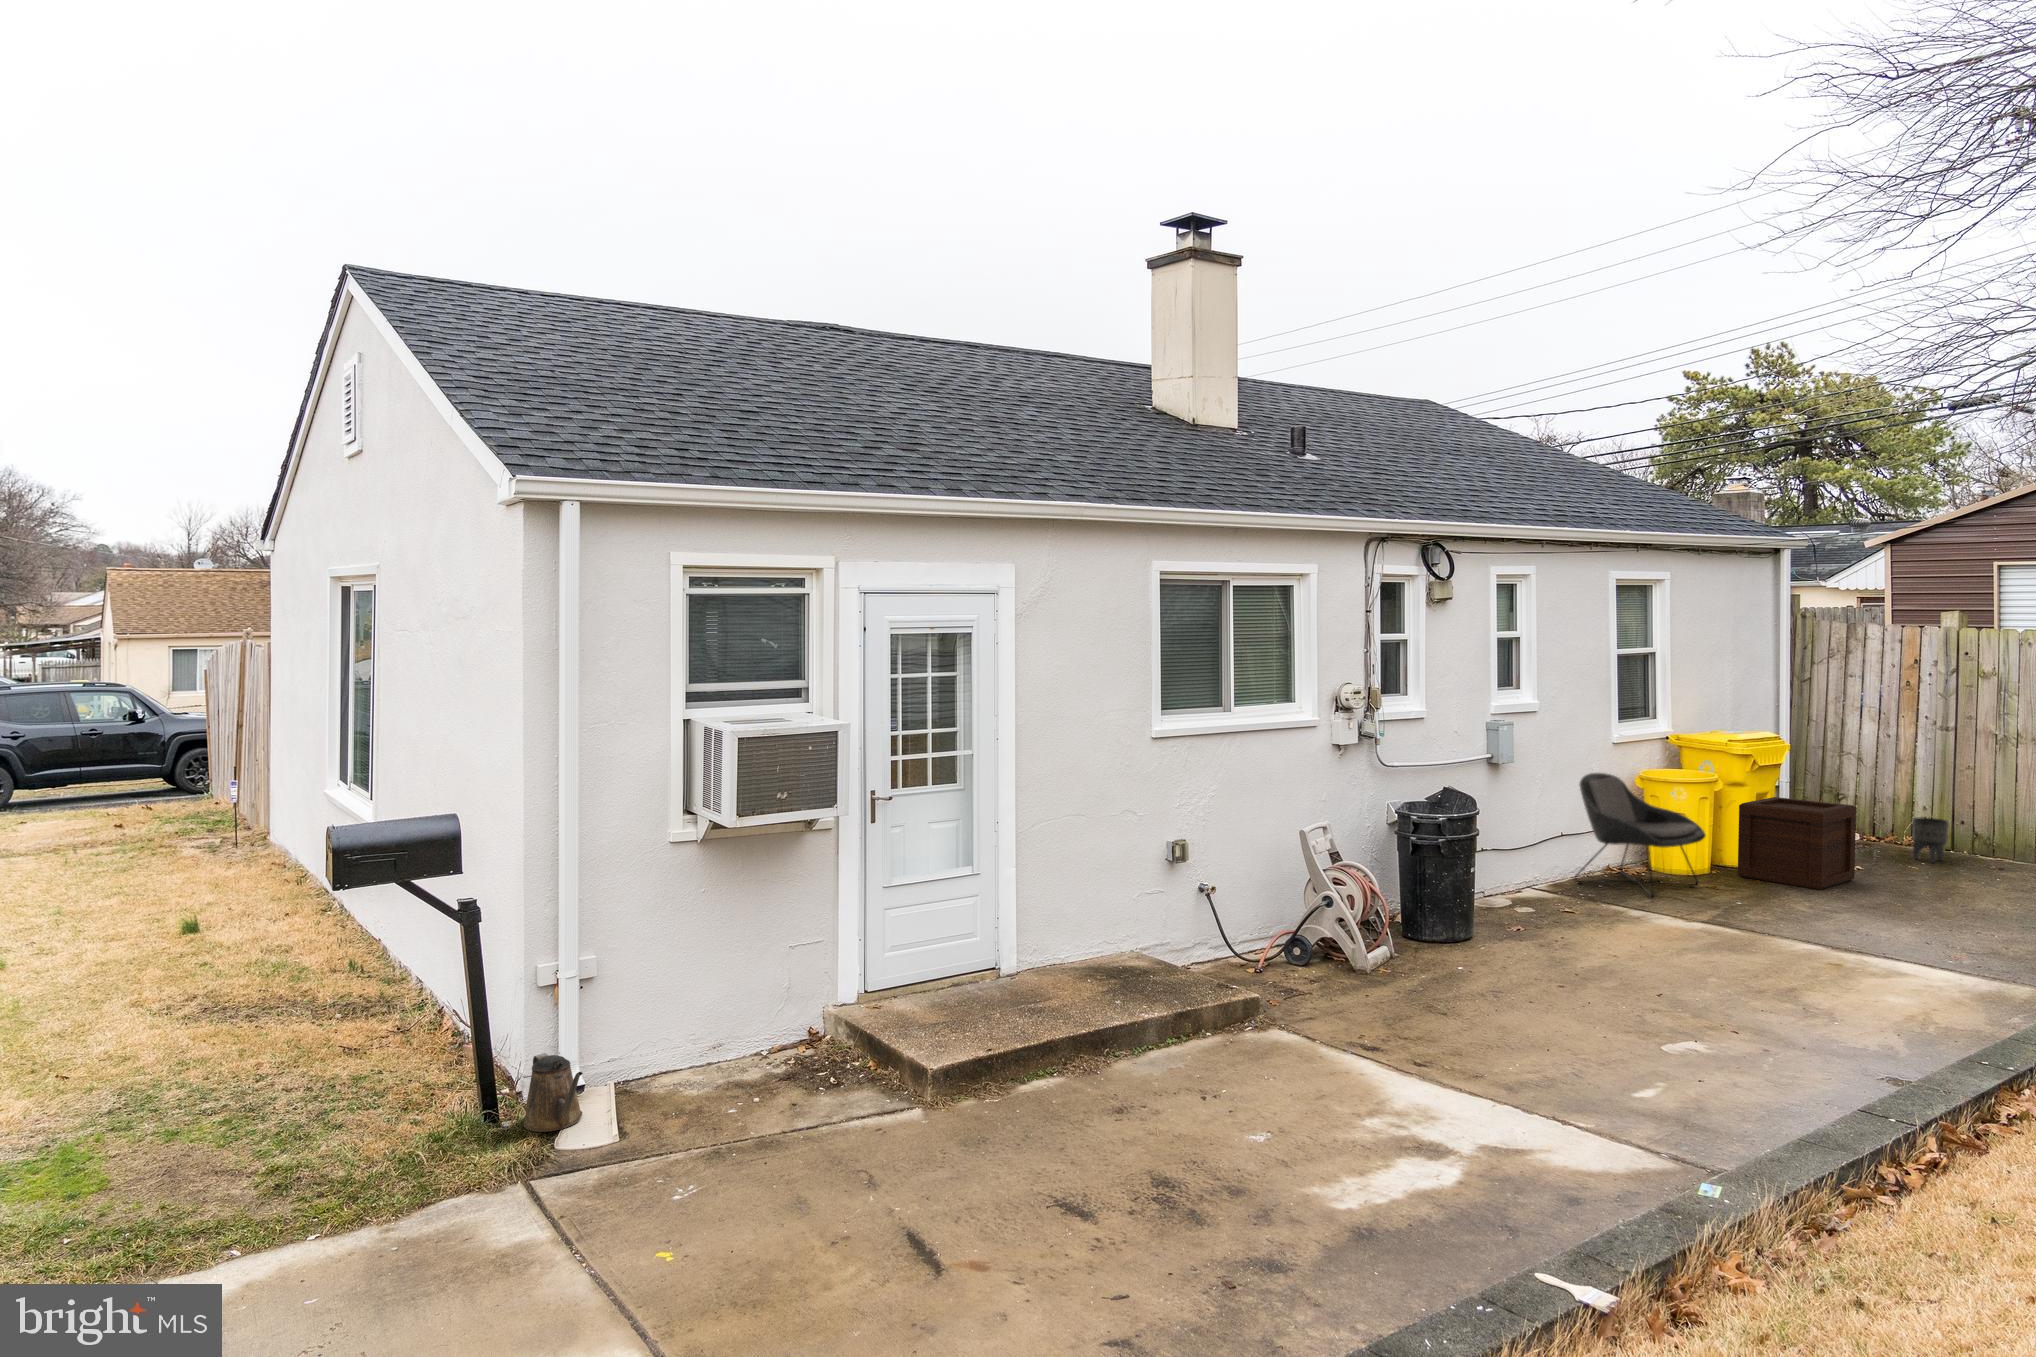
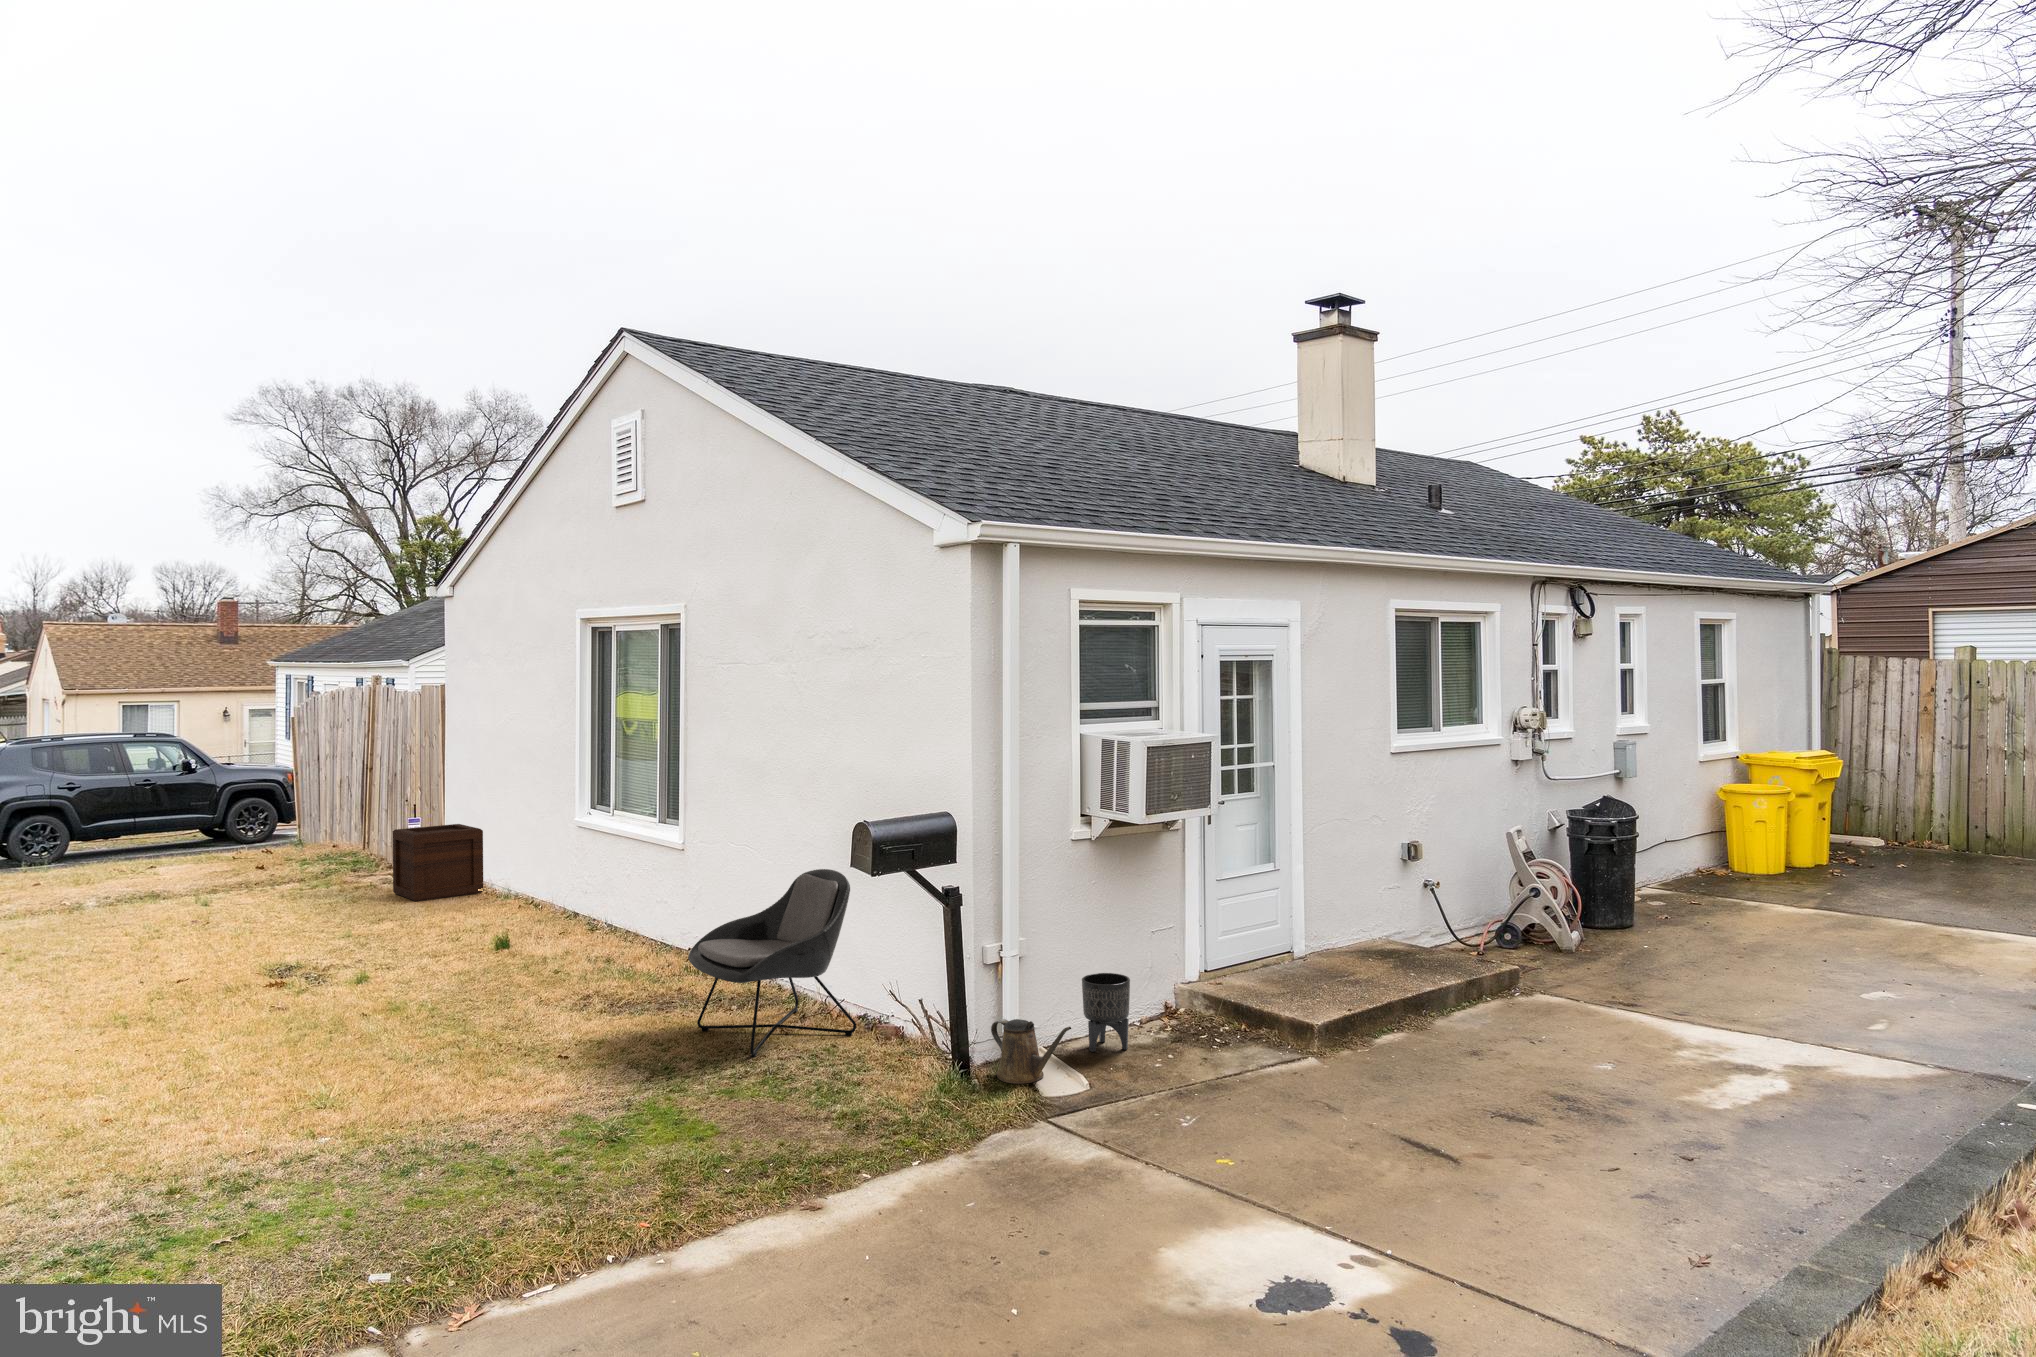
lounge chair: present [1575,773,1705,898] -> present [688,869,856,1057]
wooden crate: present [1738,797,1856,890] -> present [393,824,484,901]
planter: present [1912,817,1949,863] -> present [1082,973,1130,1052]

